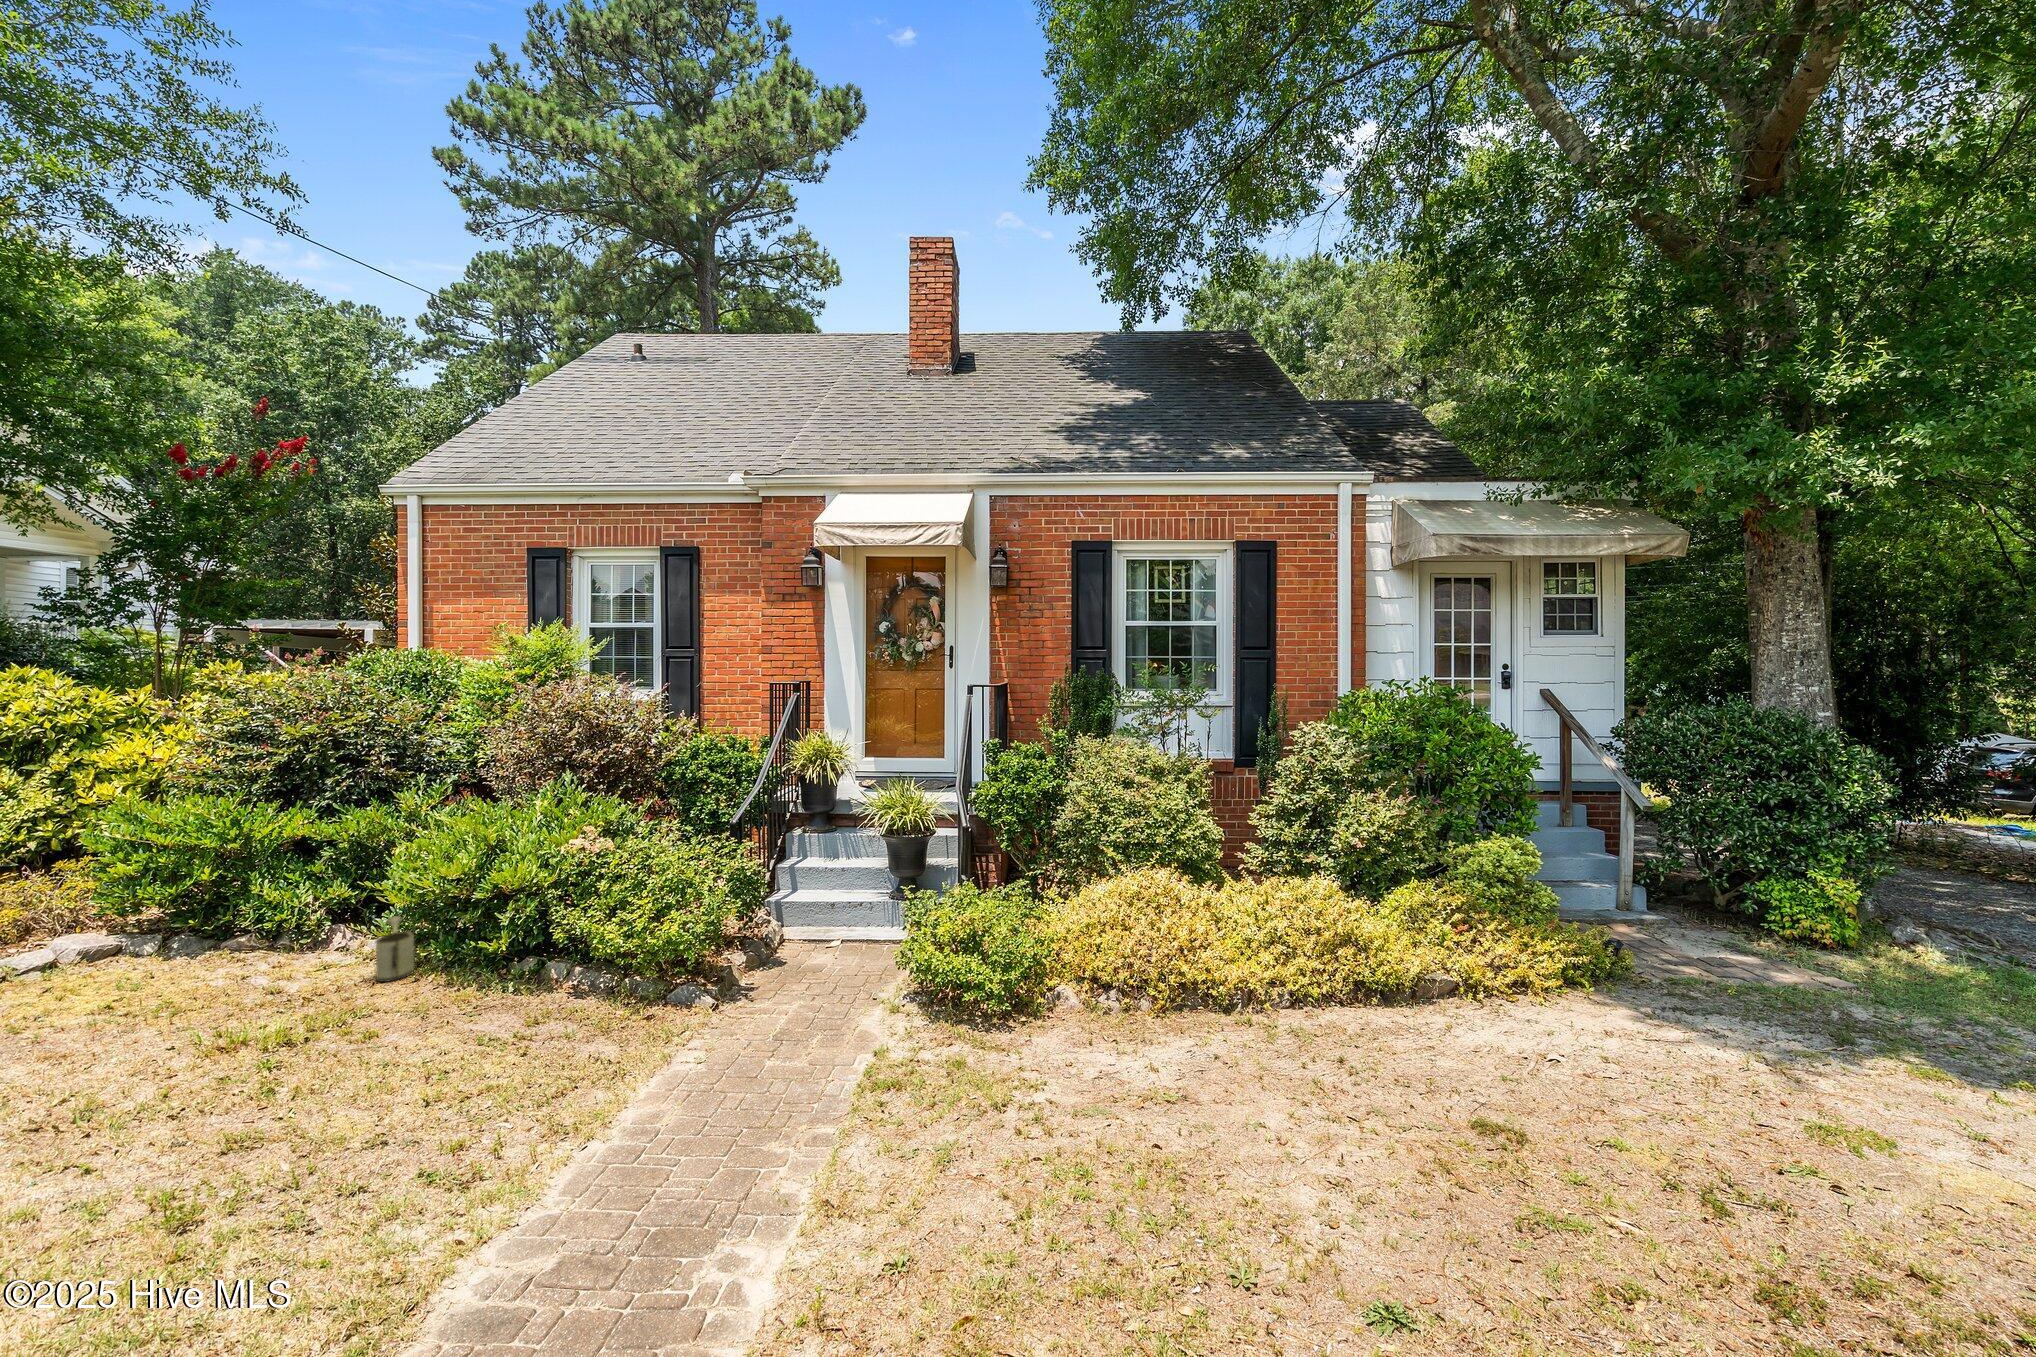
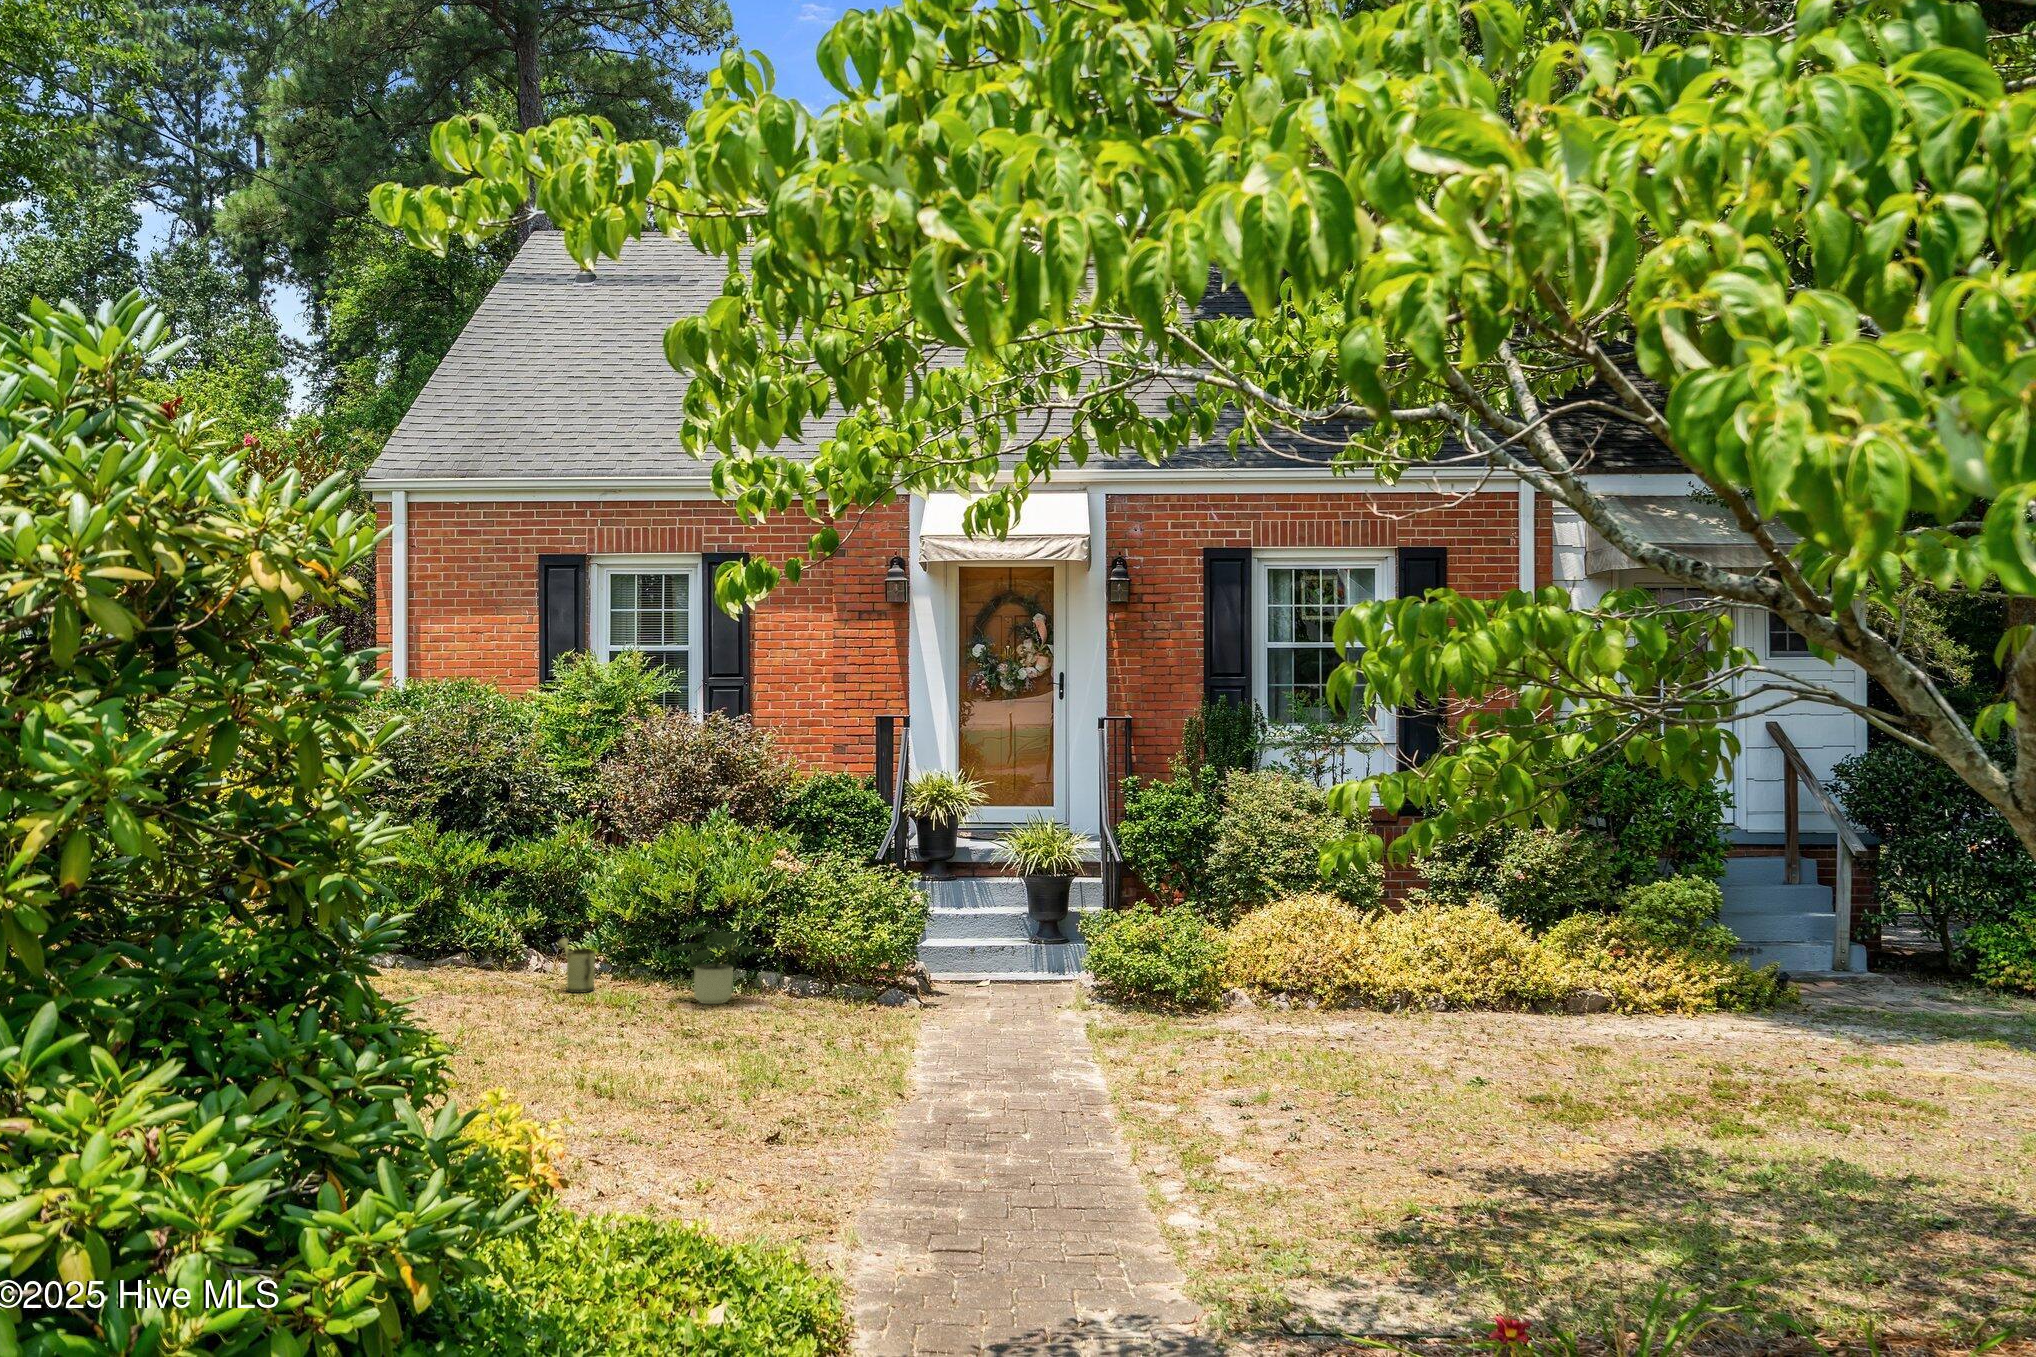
potted plant: none [454,917,559,1008] -> present [672,926,760,1004]

